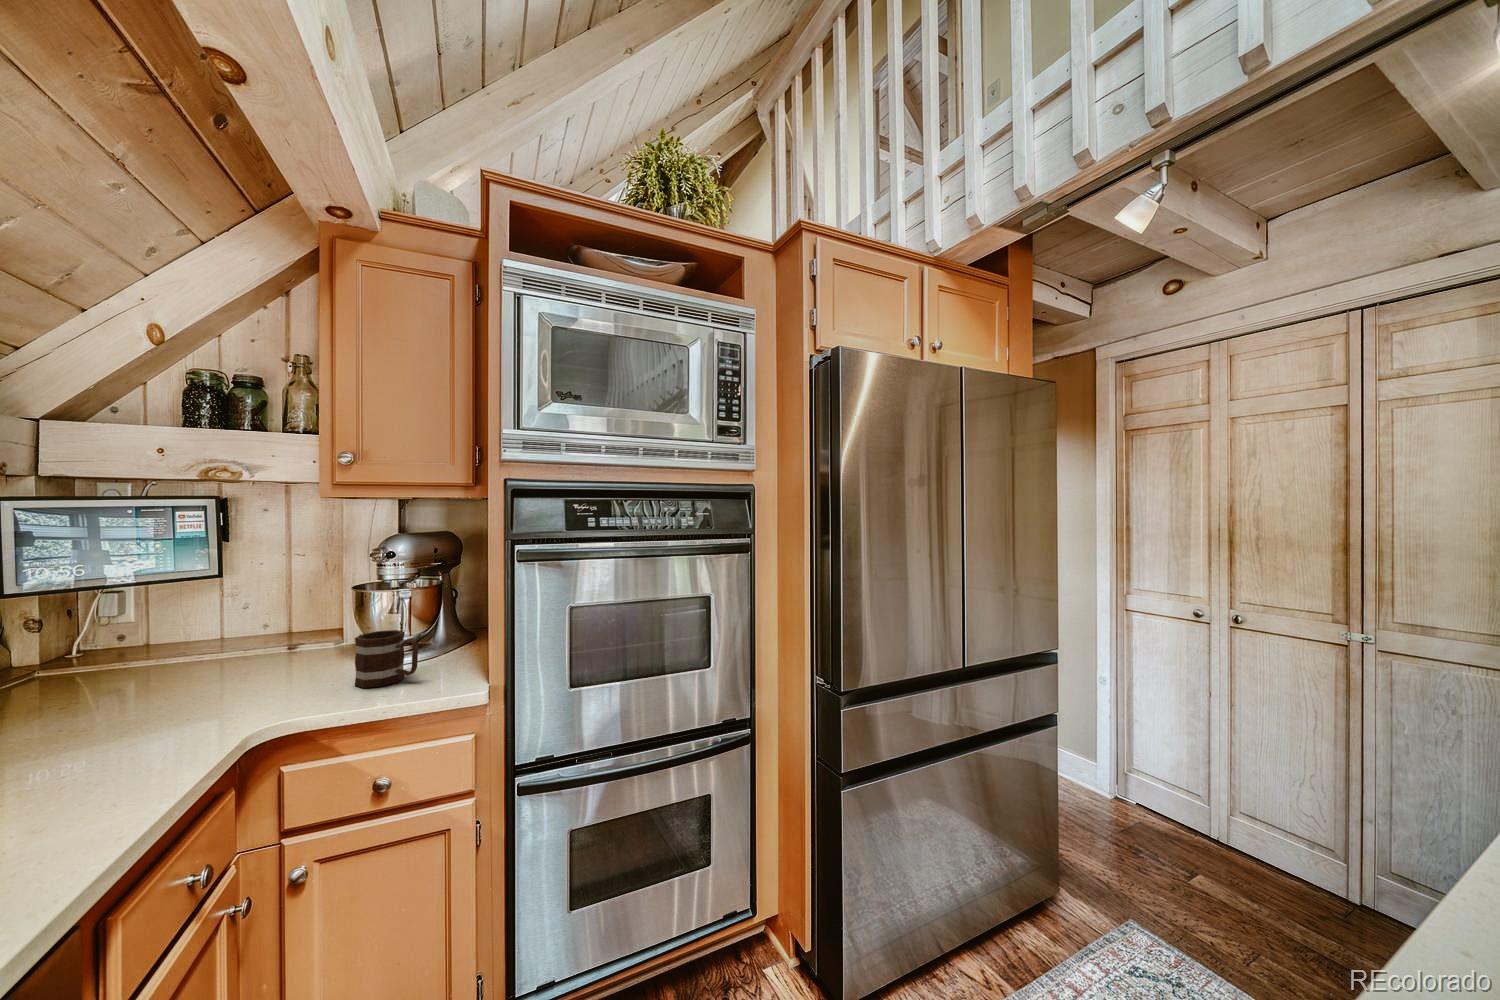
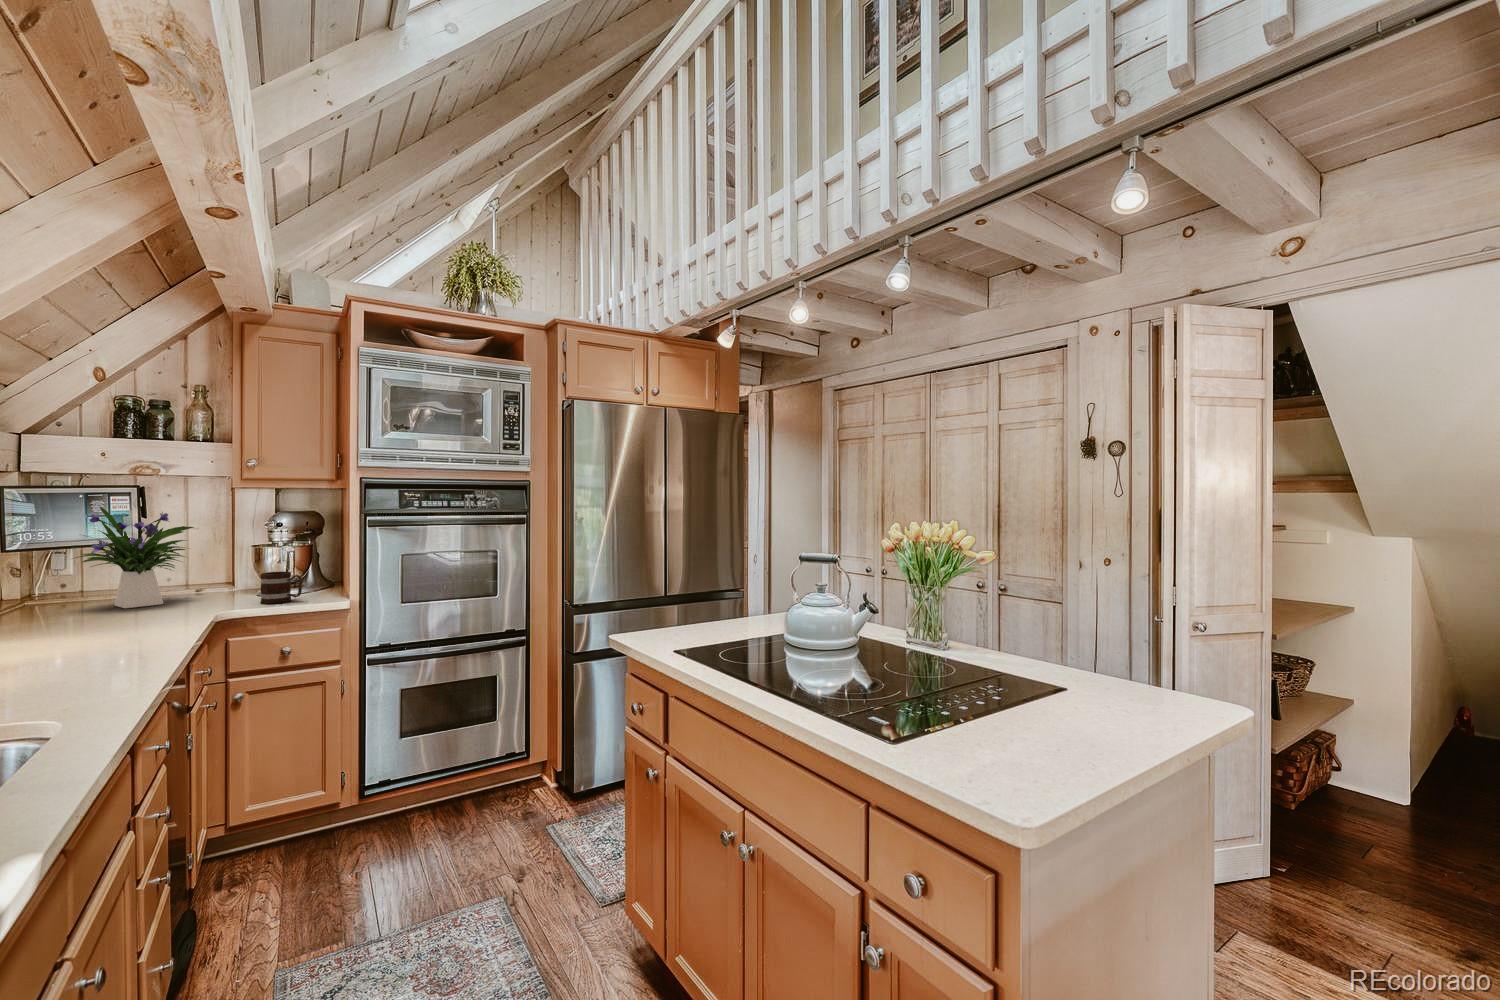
flower arrangement: none [64,530,279,695] -> present [75,507,194,608]

